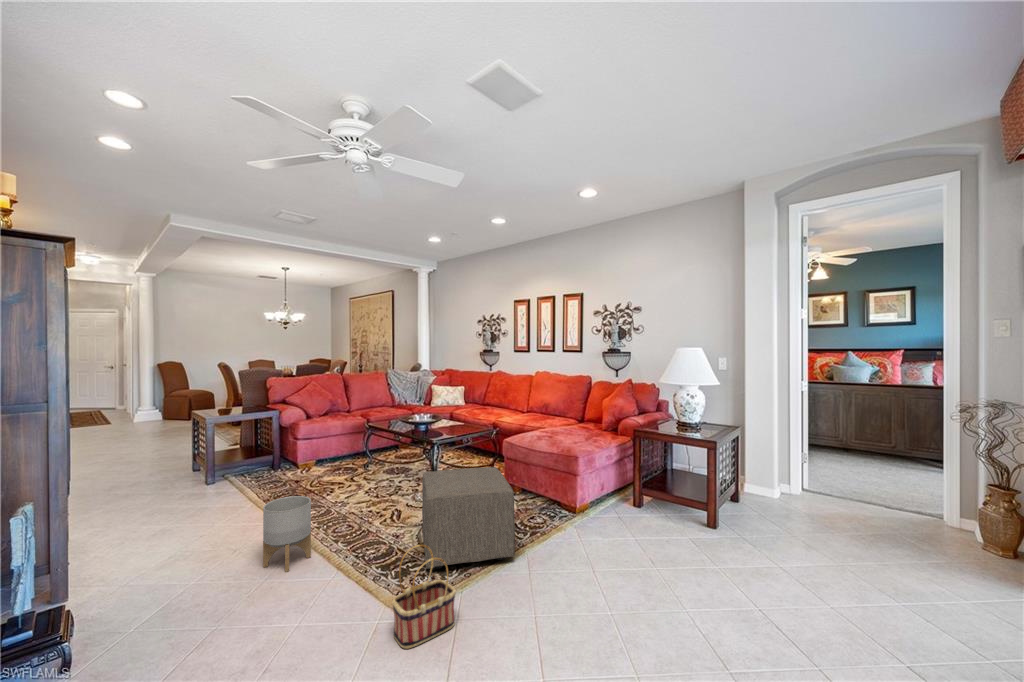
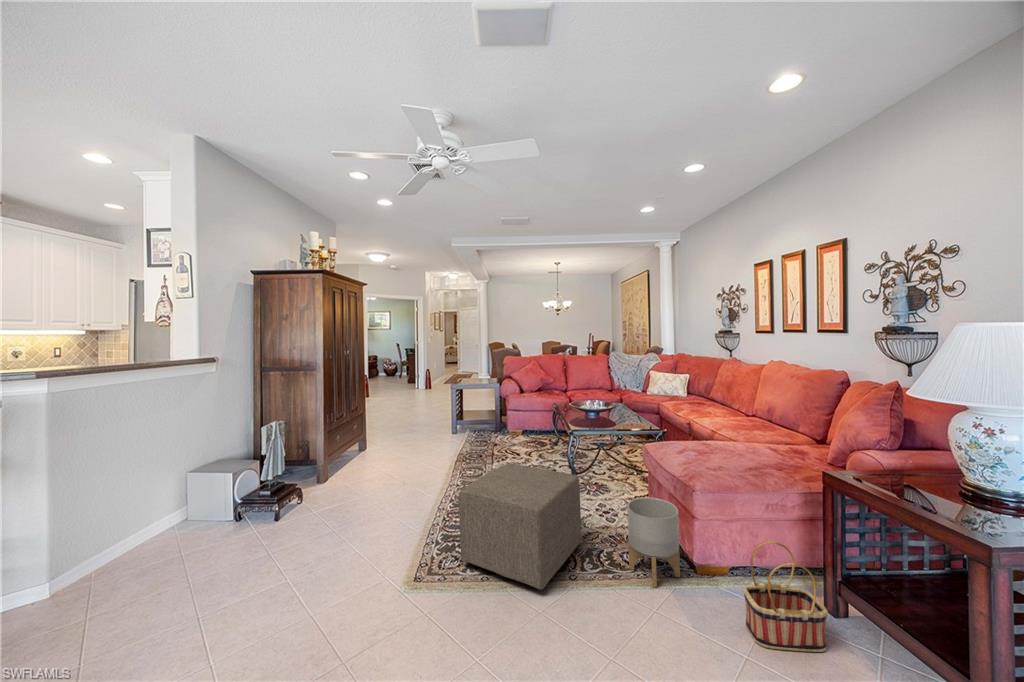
planter: present [263,496,311,572] -> present [627,497,680,587]
basket: present [392,545,456,649] -> present [743,542,828,652]

